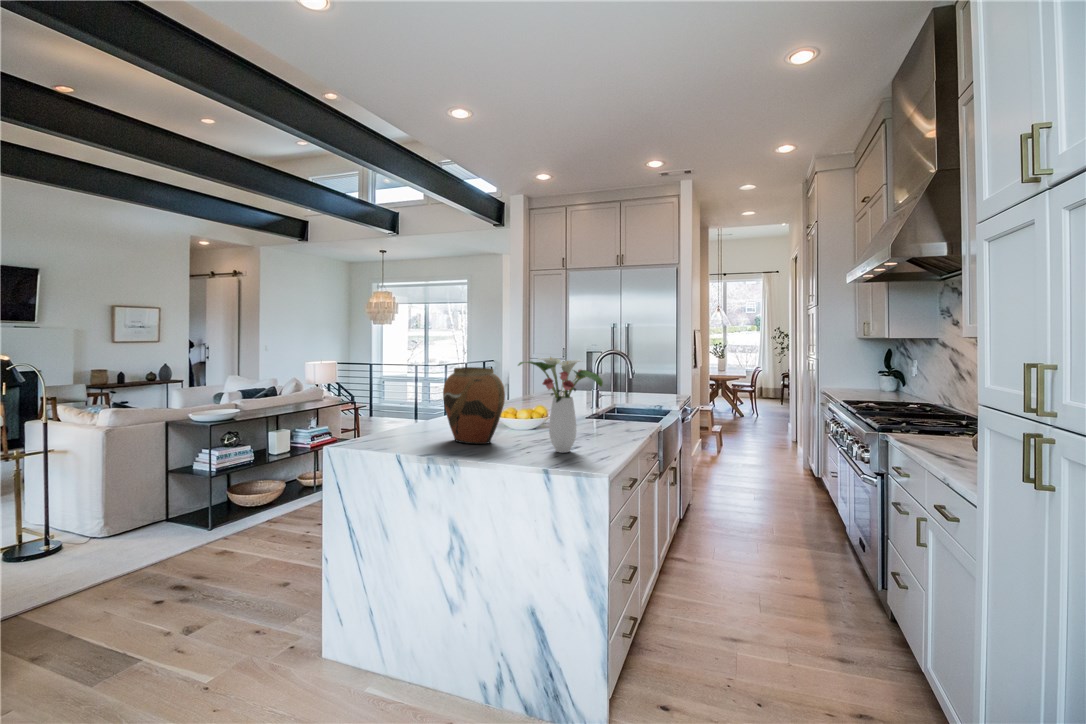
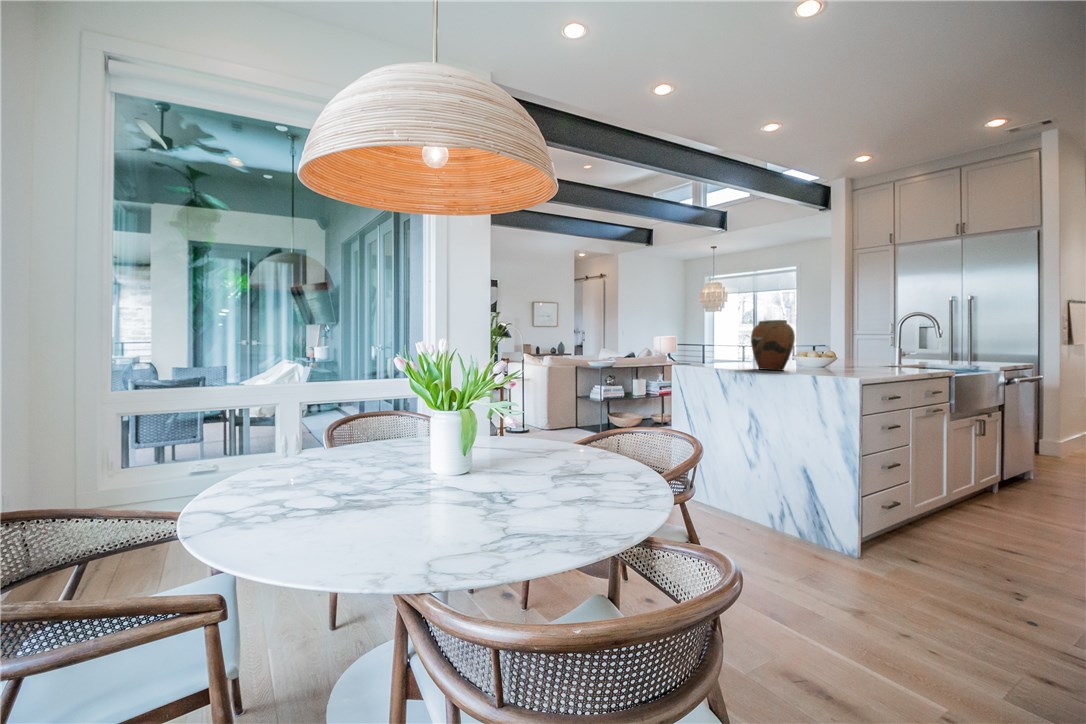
flower arrangement: present [518,357,603,453] -> none [800,309,864,374]

